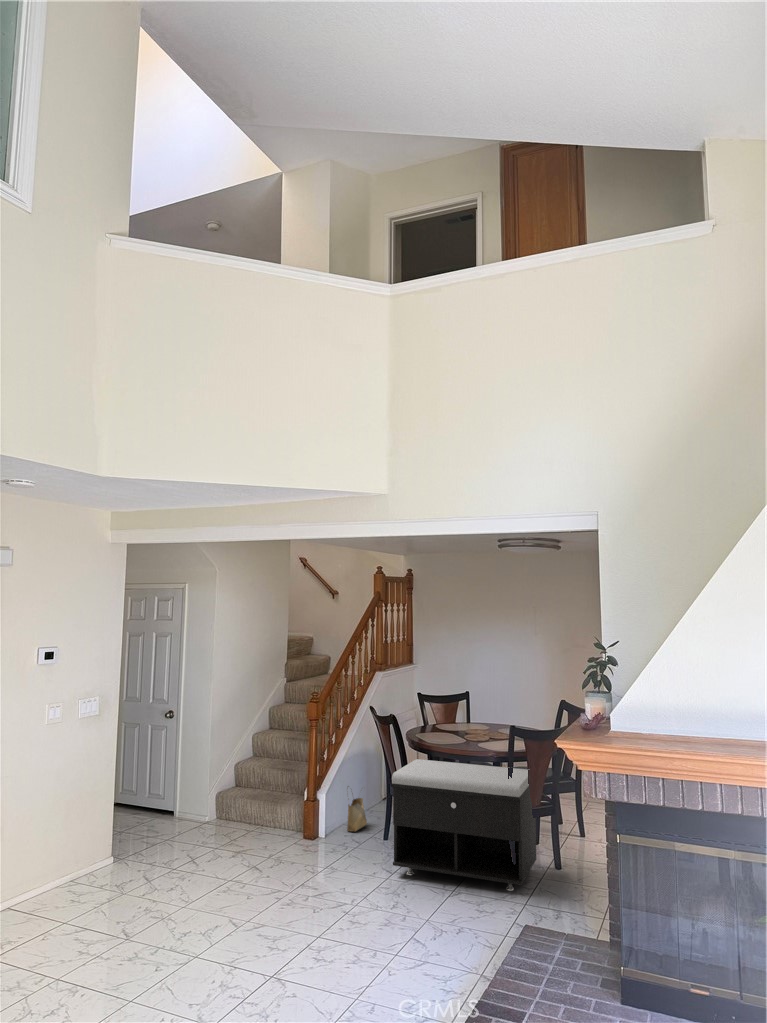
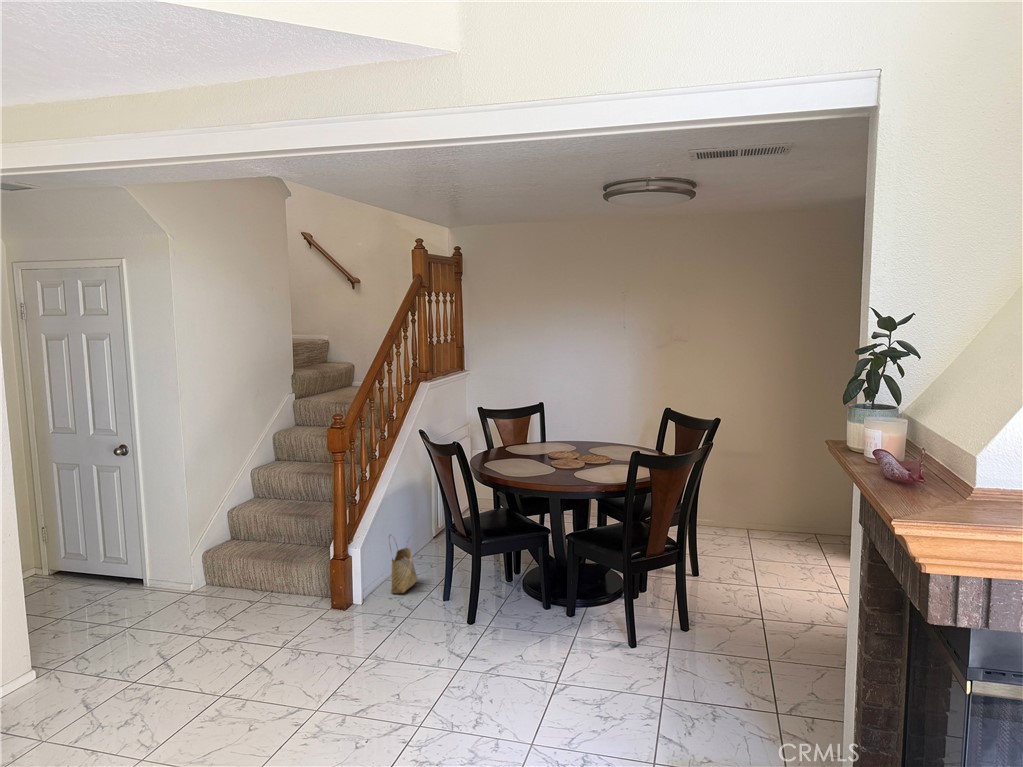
storage bench: present [392,759,536,891] -> none [463,499,662,676]

